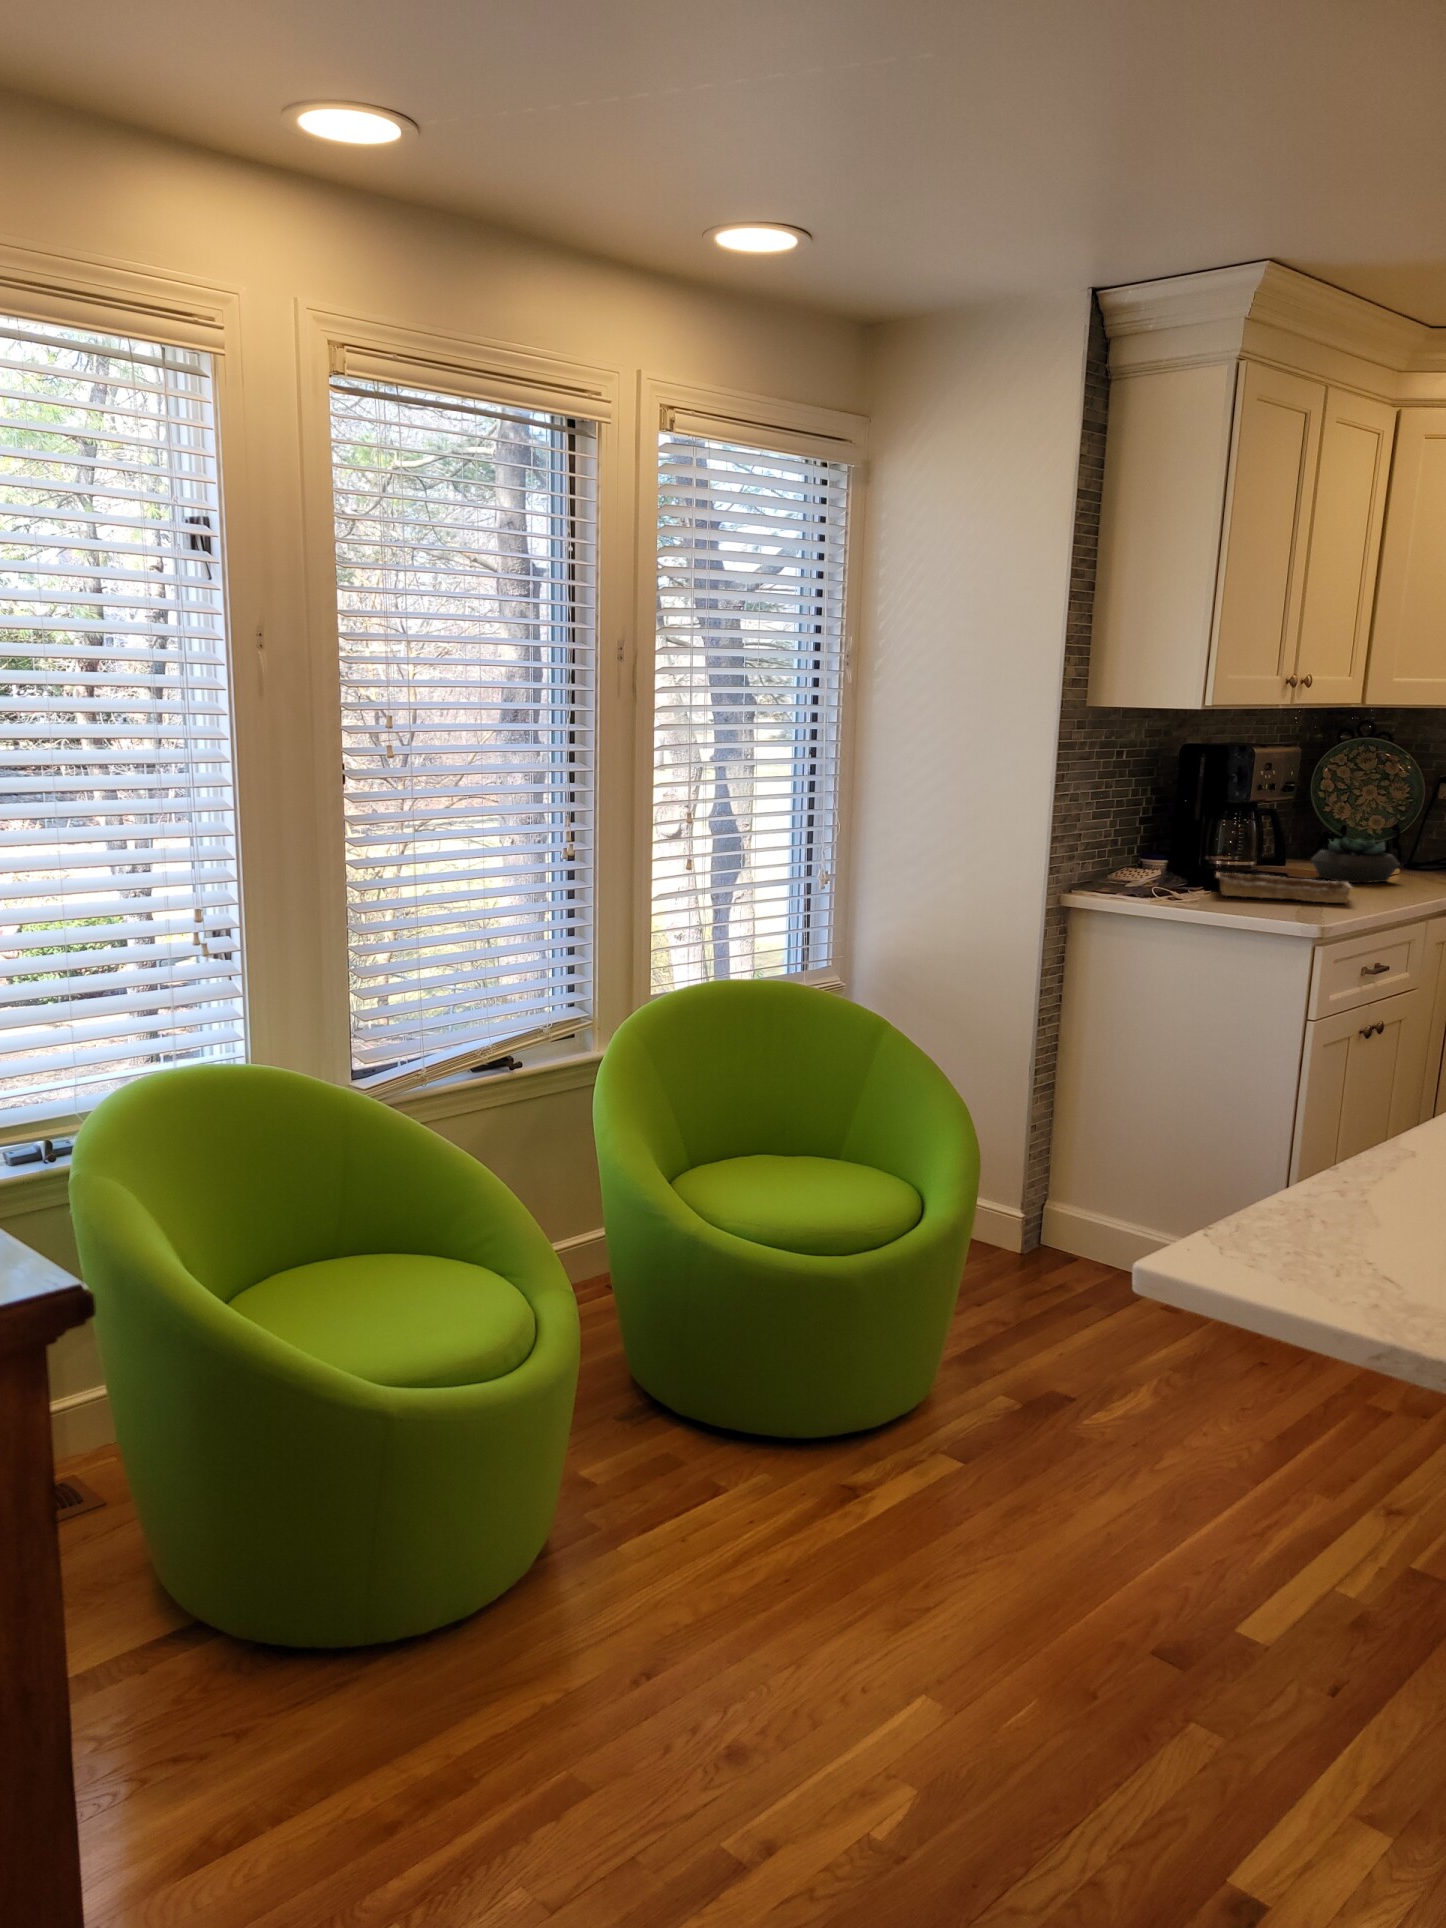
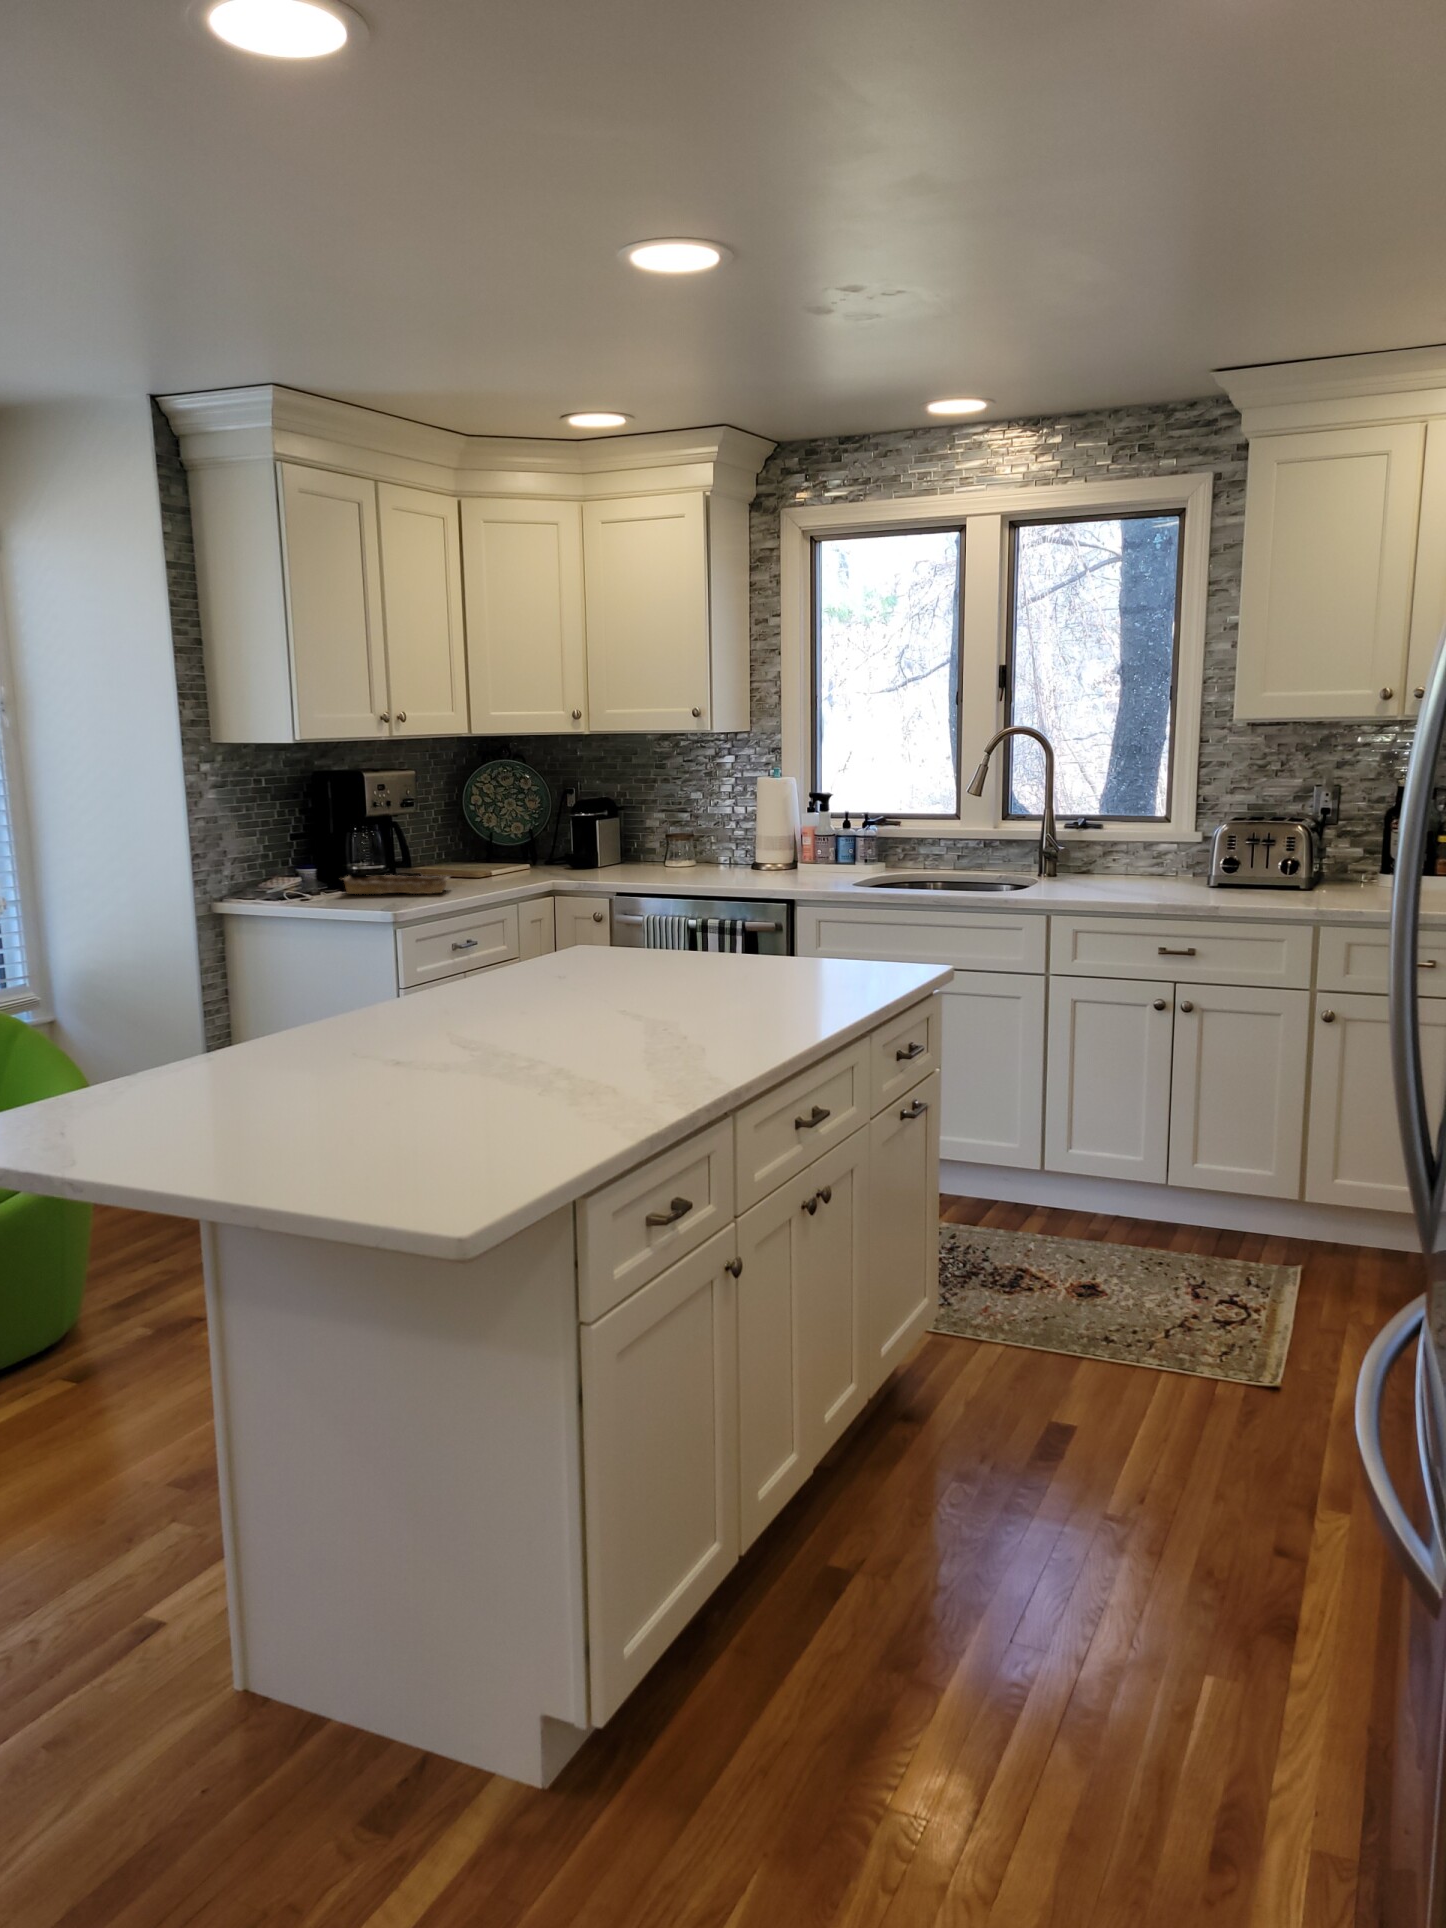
succulent plant: present [1311,837,1399,883] -> none [448,840,514,877]

